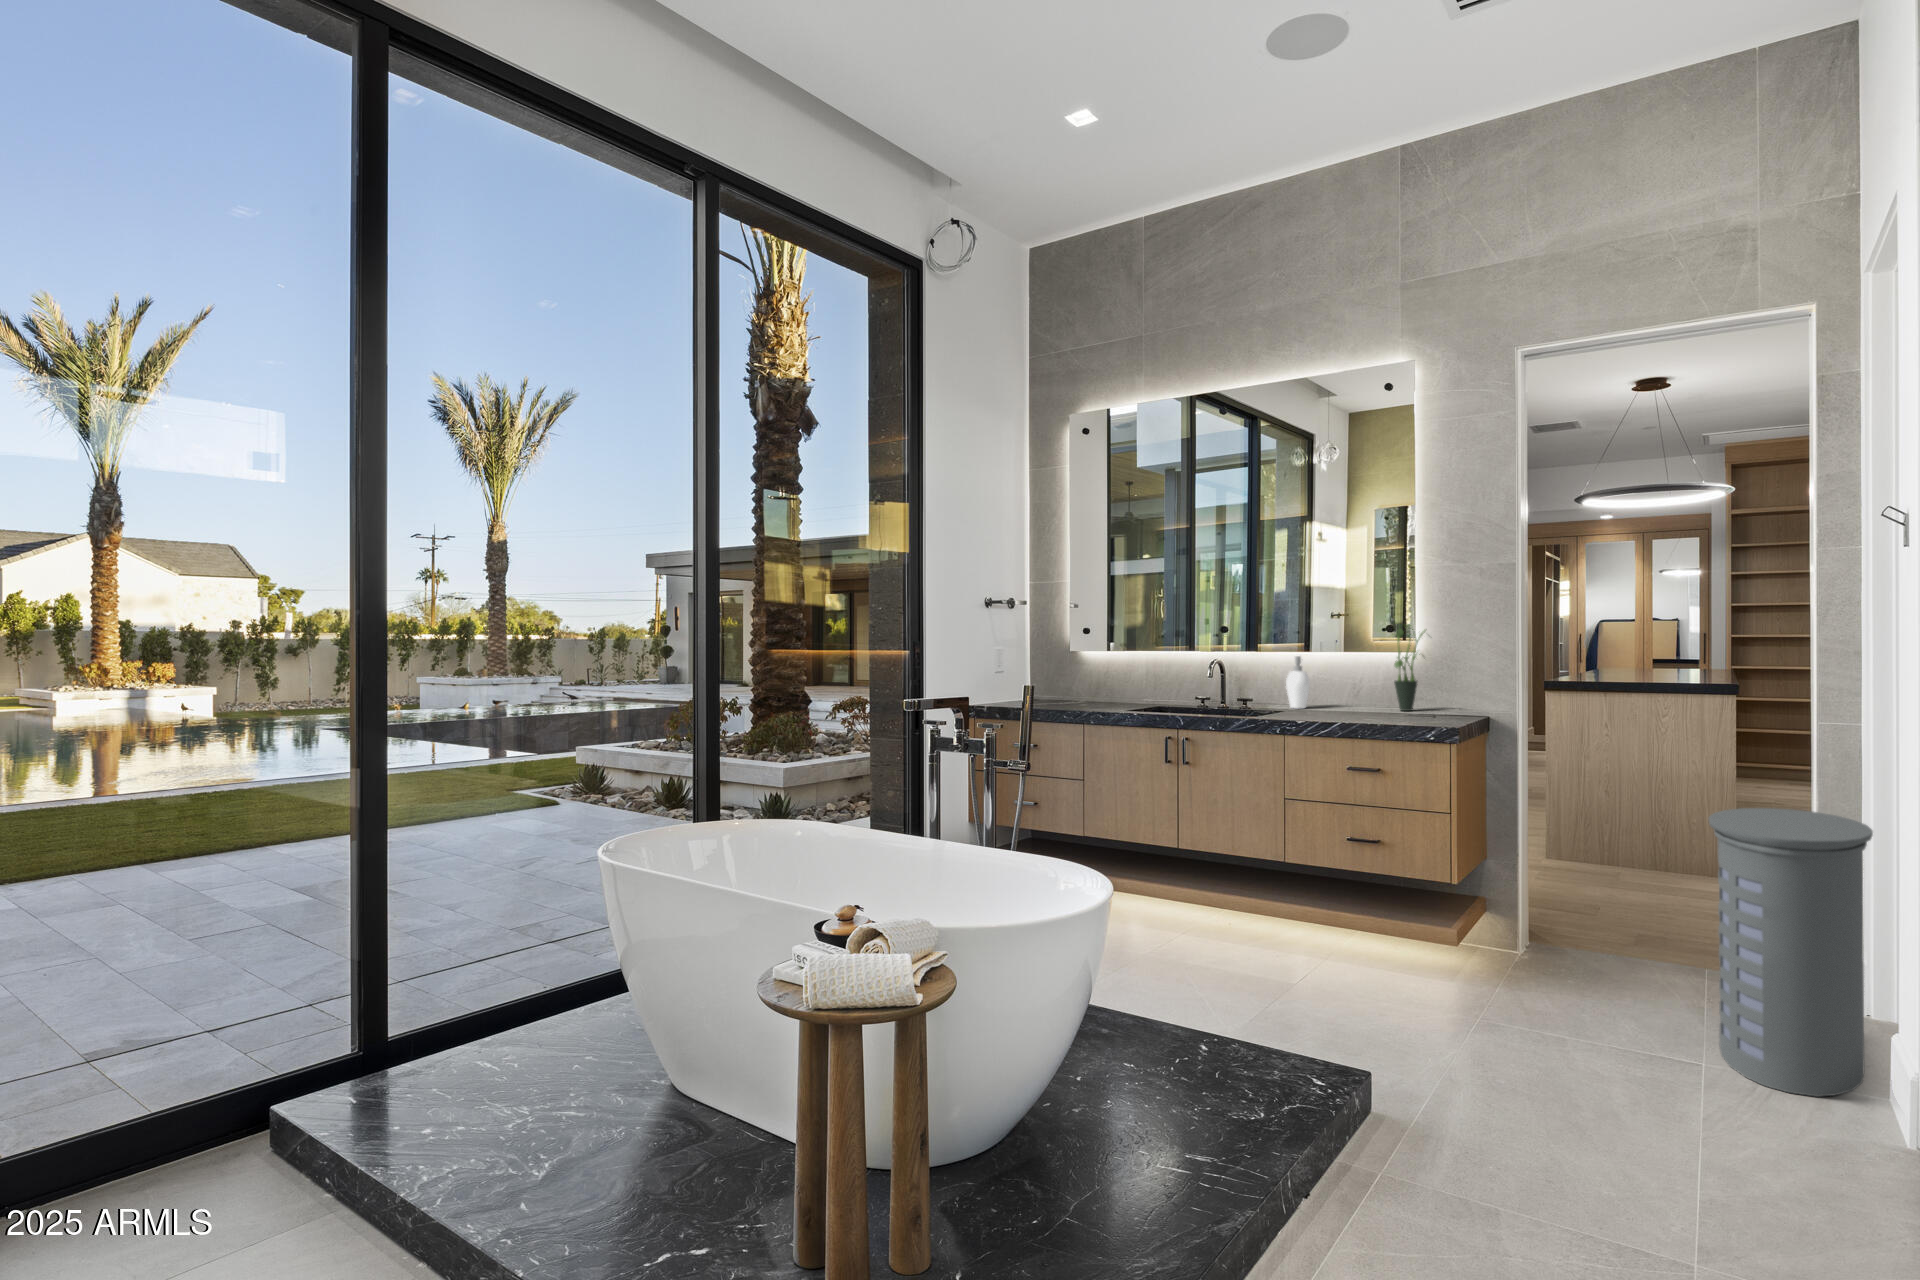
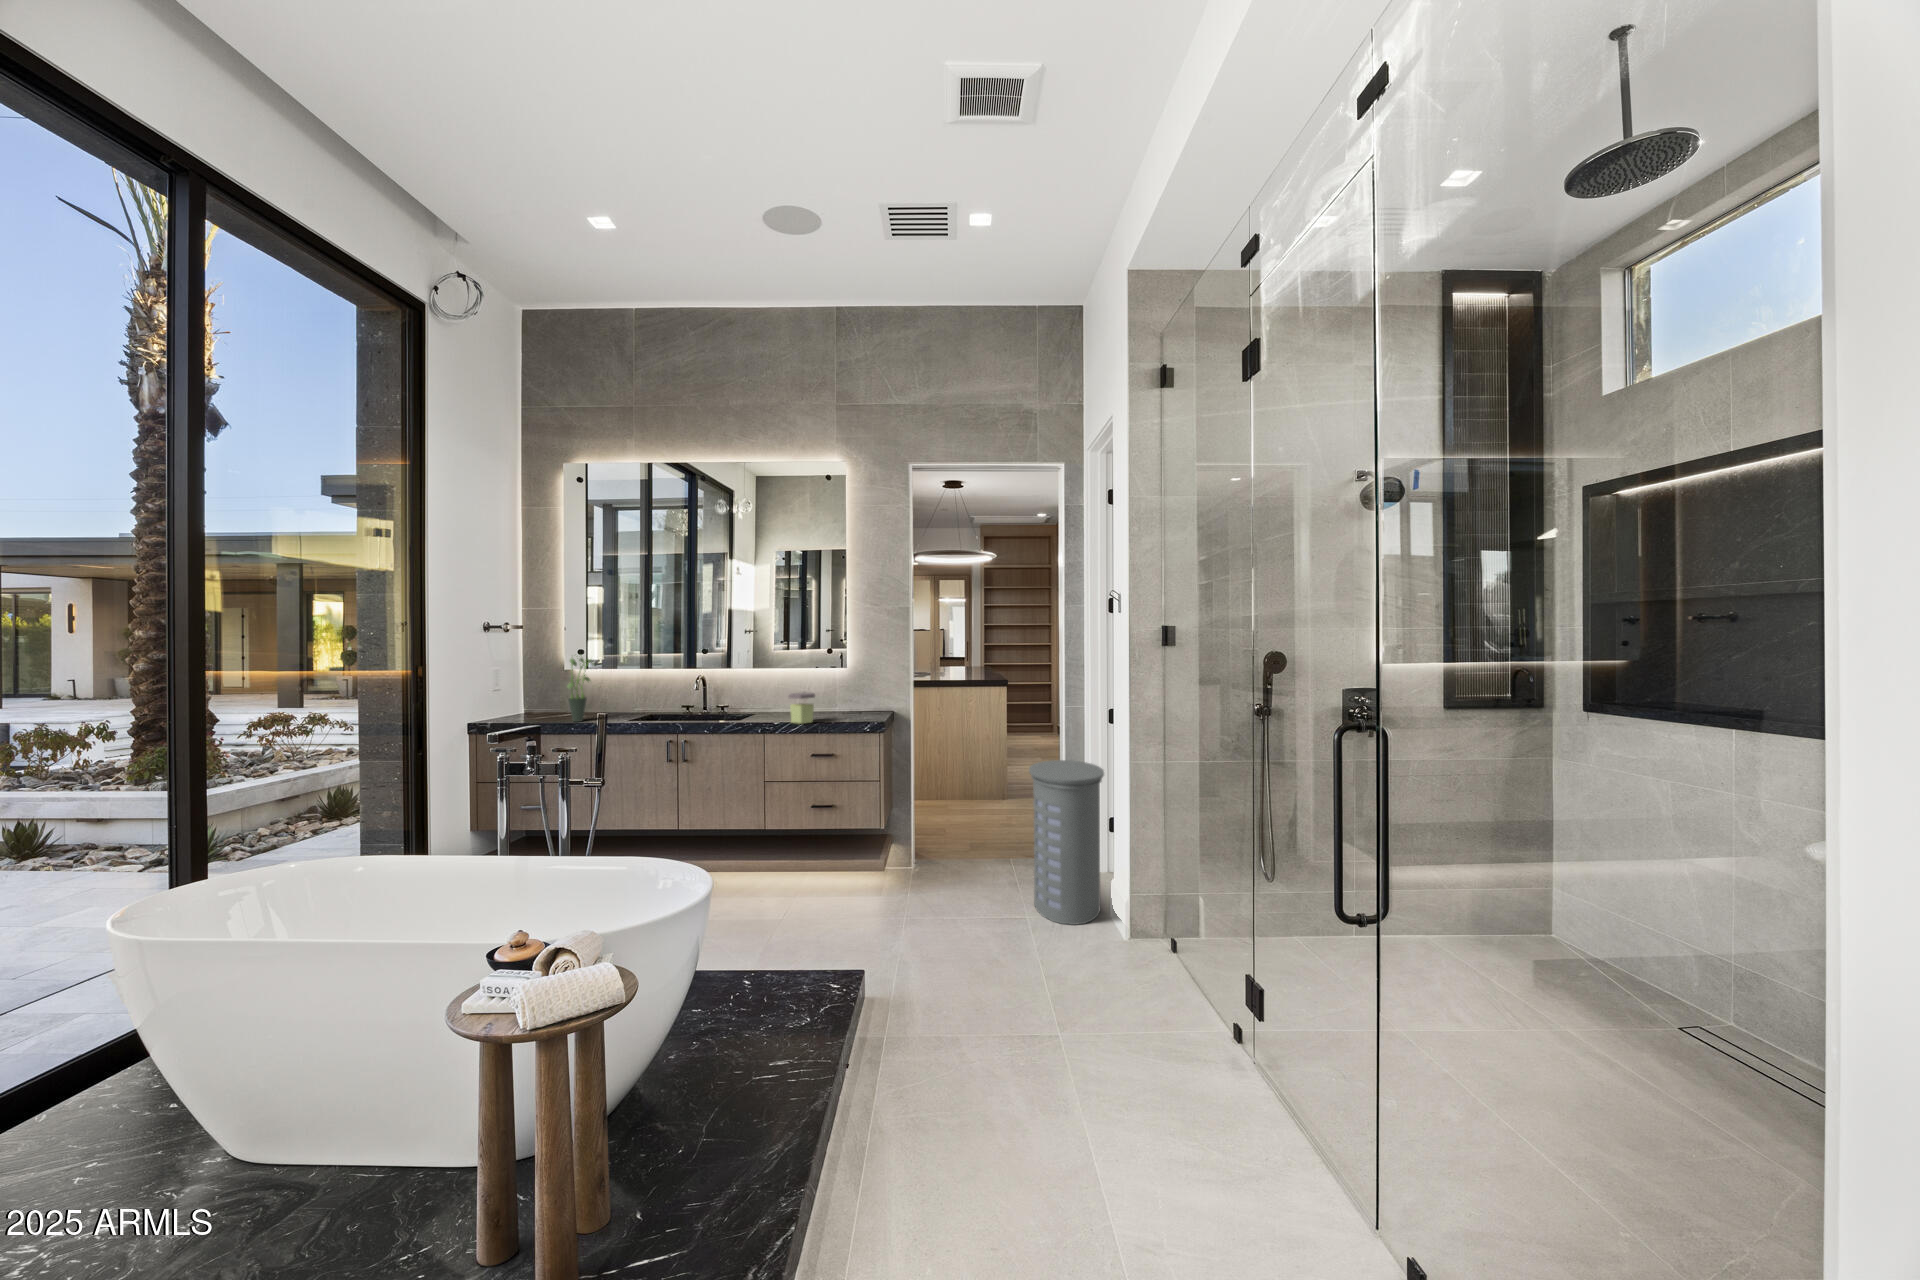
potted plant: present [1394,627,1426,711] -> present [567,658,594,722]
soap dispenser: present [1286,656,1310,708] -> none [755,672,778,711]
jar: none [1317,683,1358,724] -> present [789,693,815,724]

